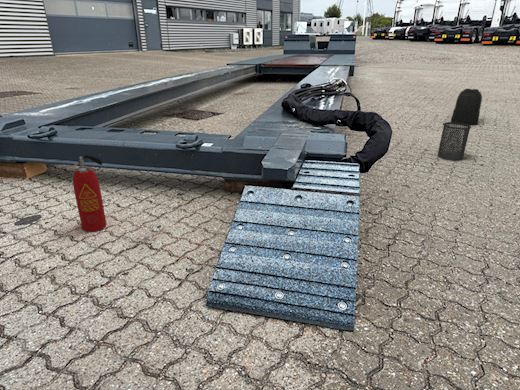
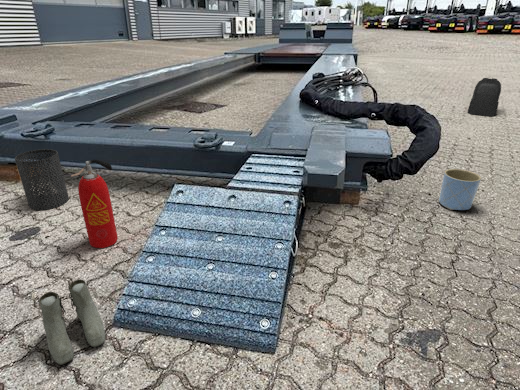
trash can: present [438,122,471,161] -> present [15,149,69,210]
planter: none [397,170,432,206] -> present [439,169,481,210]
boots: none [35,249,88,314] -> present [39,280,106,365]

